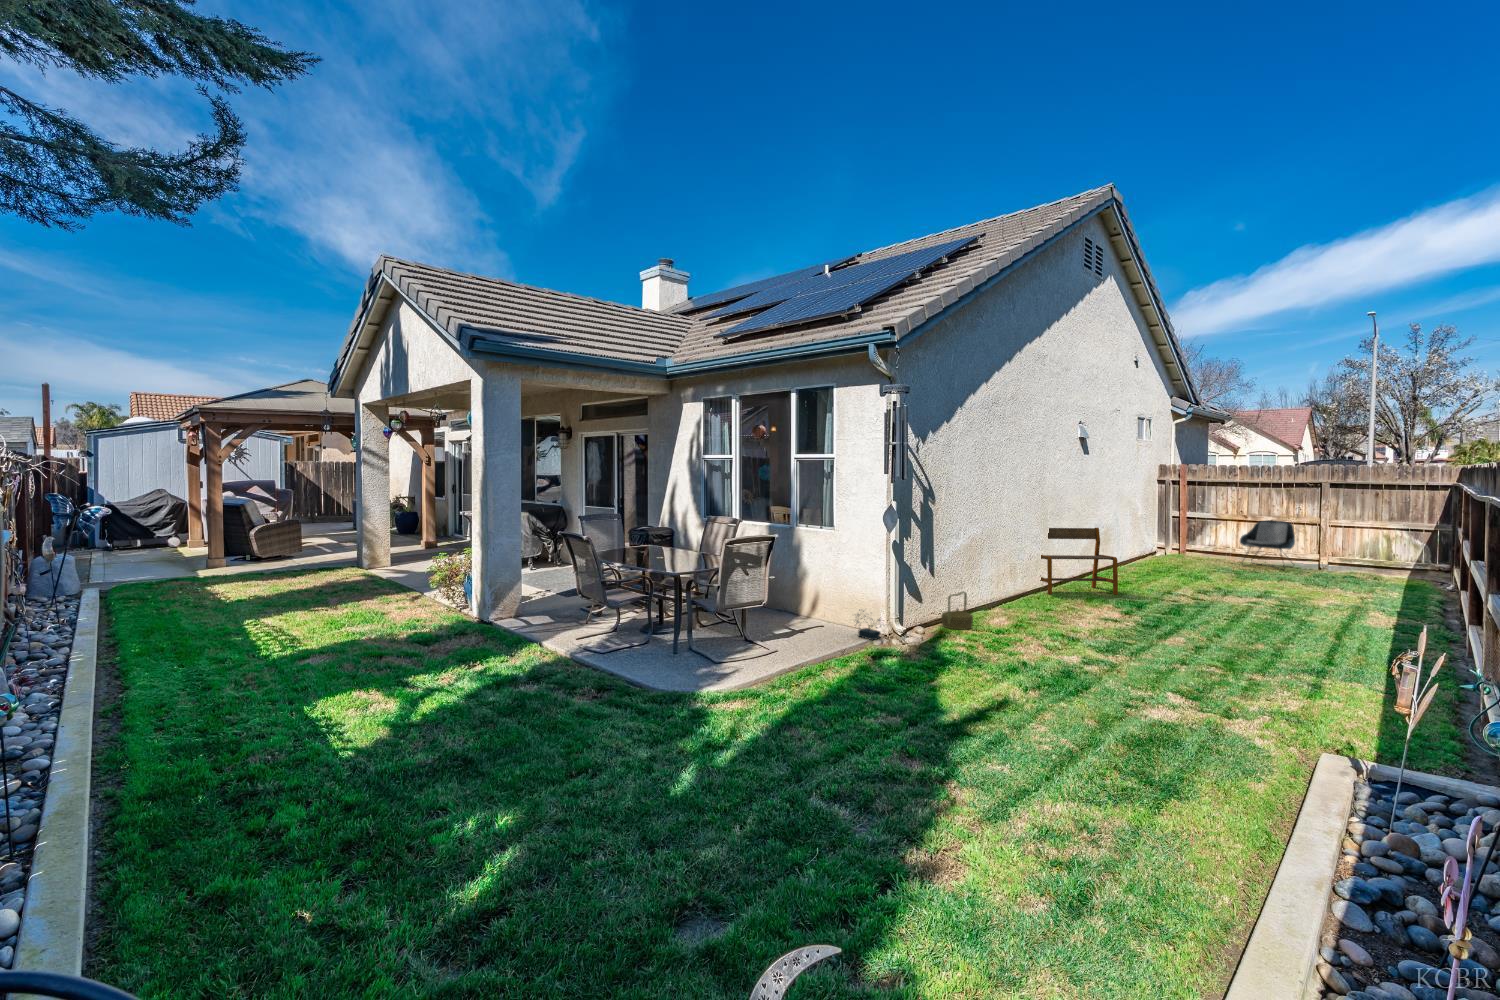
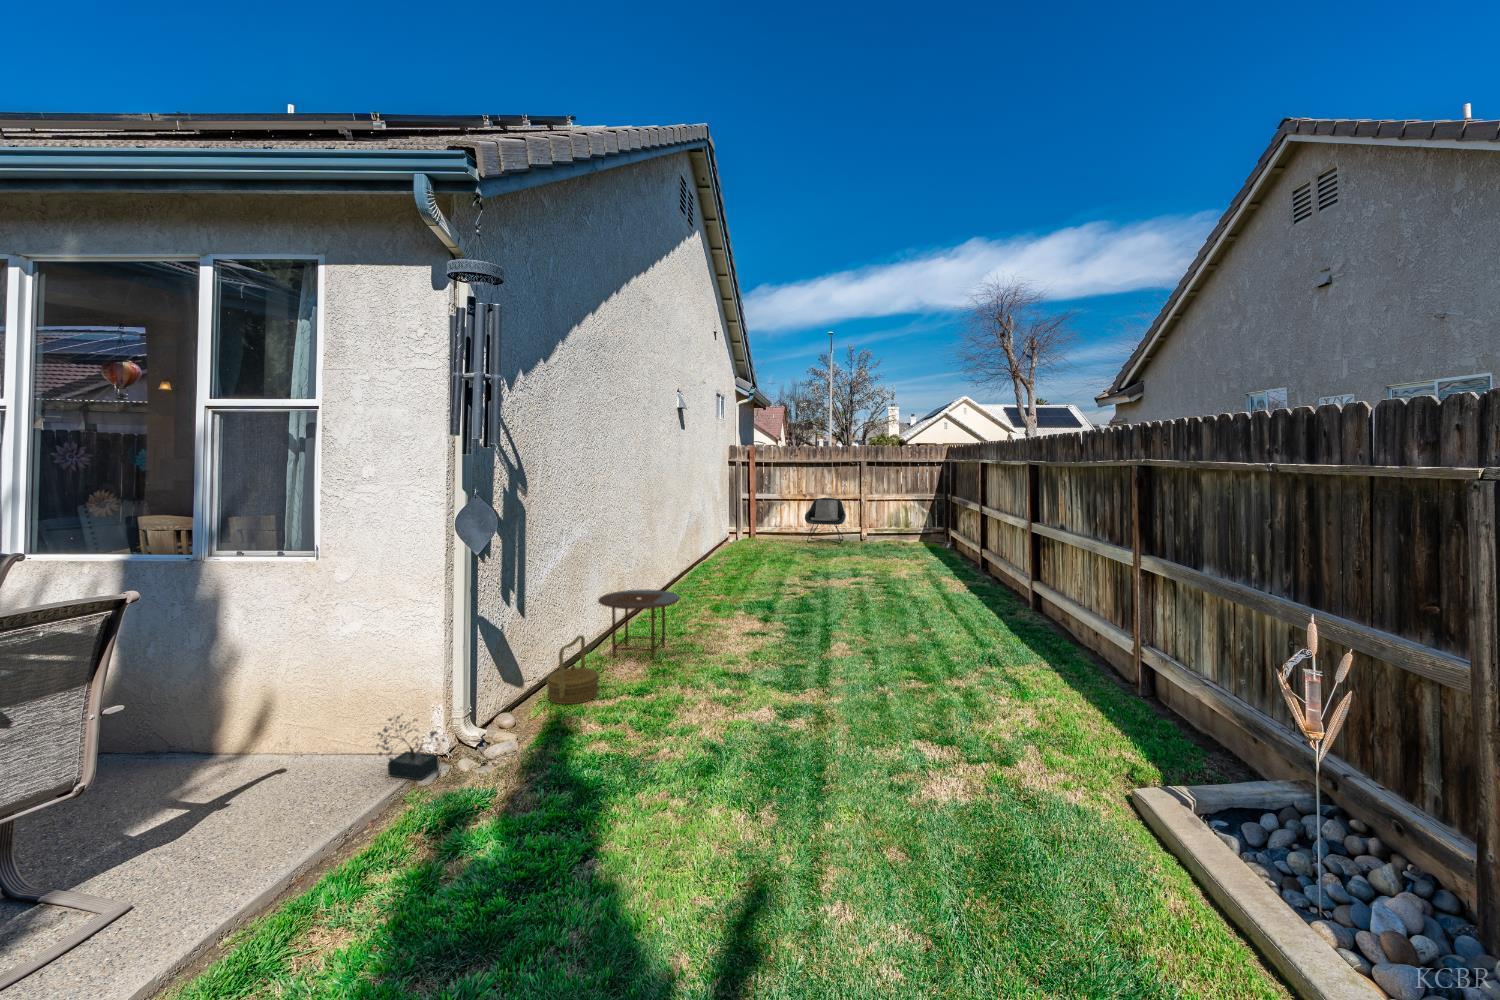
bench: present [1040,528,1118,595] -> none [644,516,737,605]
side table: none [982,573,1041,620] -> present [598,590,679,659]

